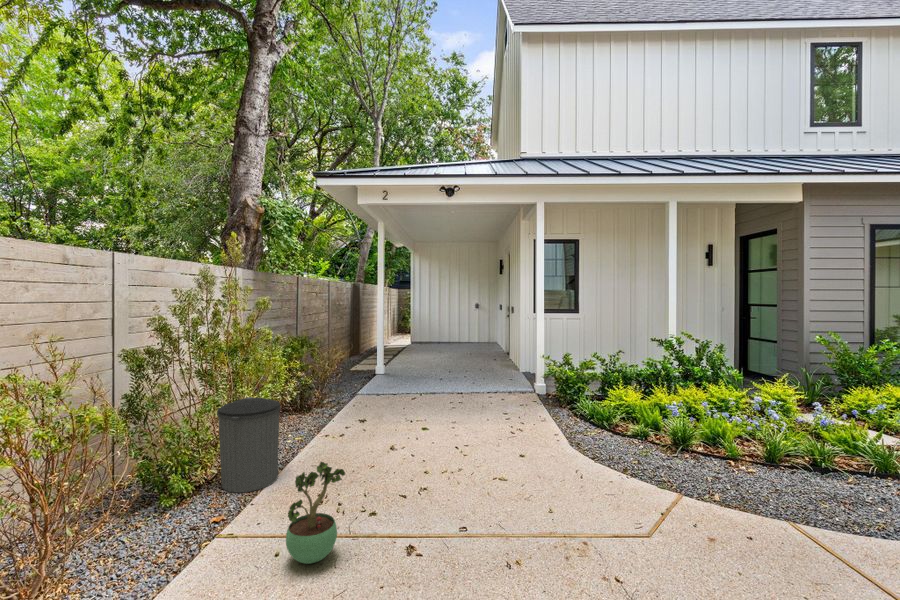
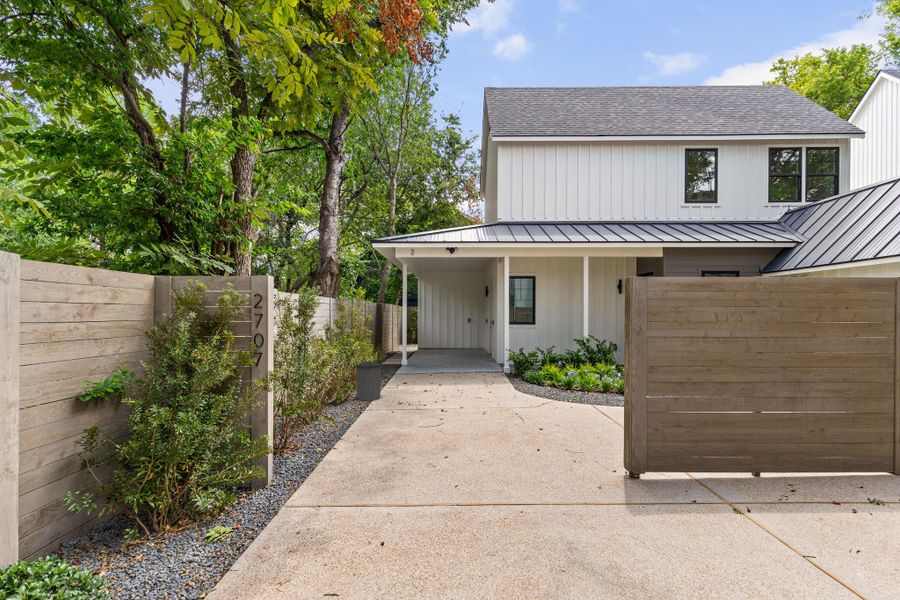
potted plant: present [286,462,345,564] -> none [401,376,421,412]

